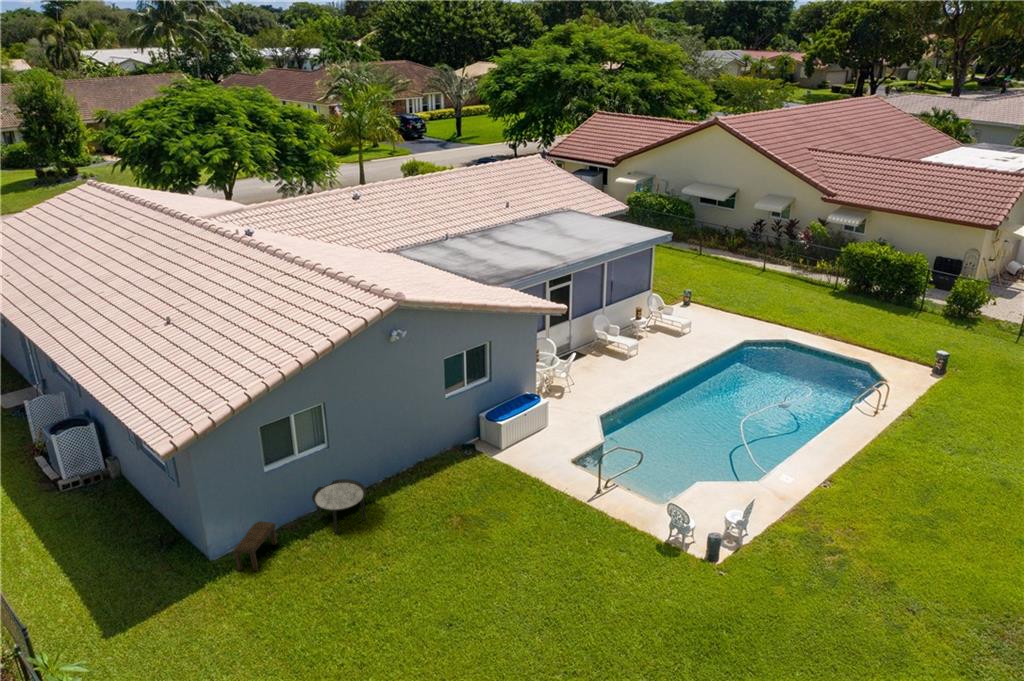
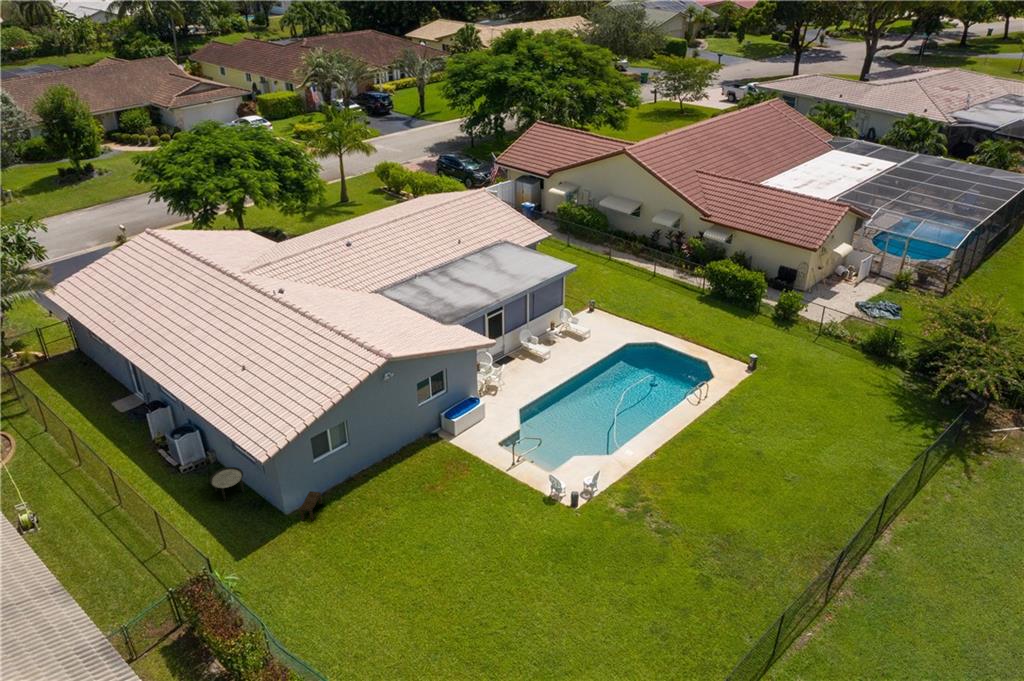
round table: present [312,479,366,534] -> present [210,467,244,501]

